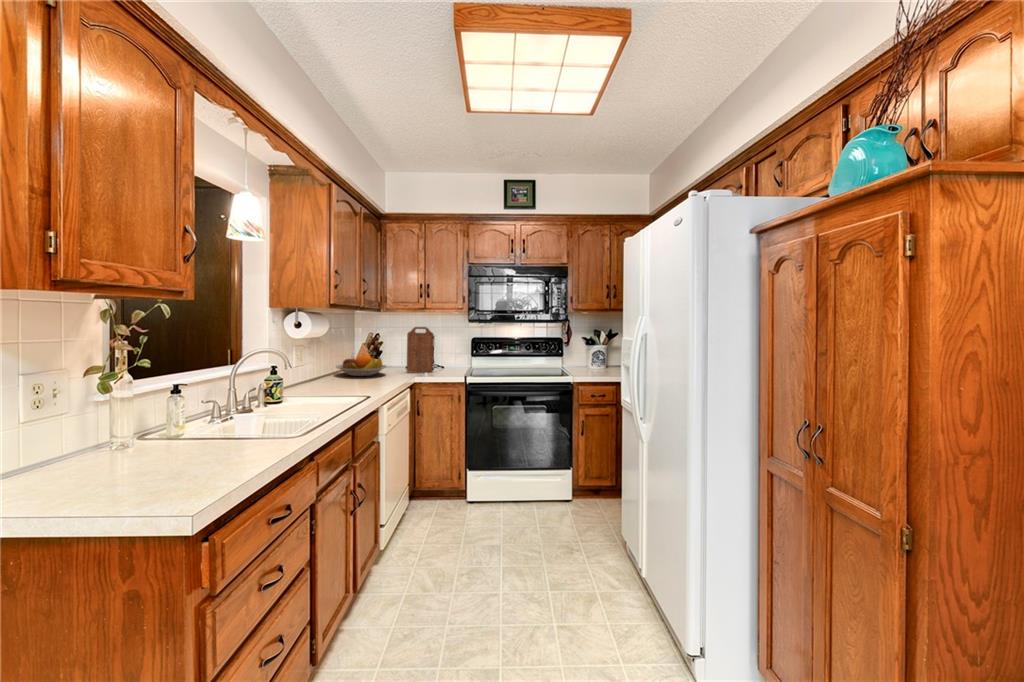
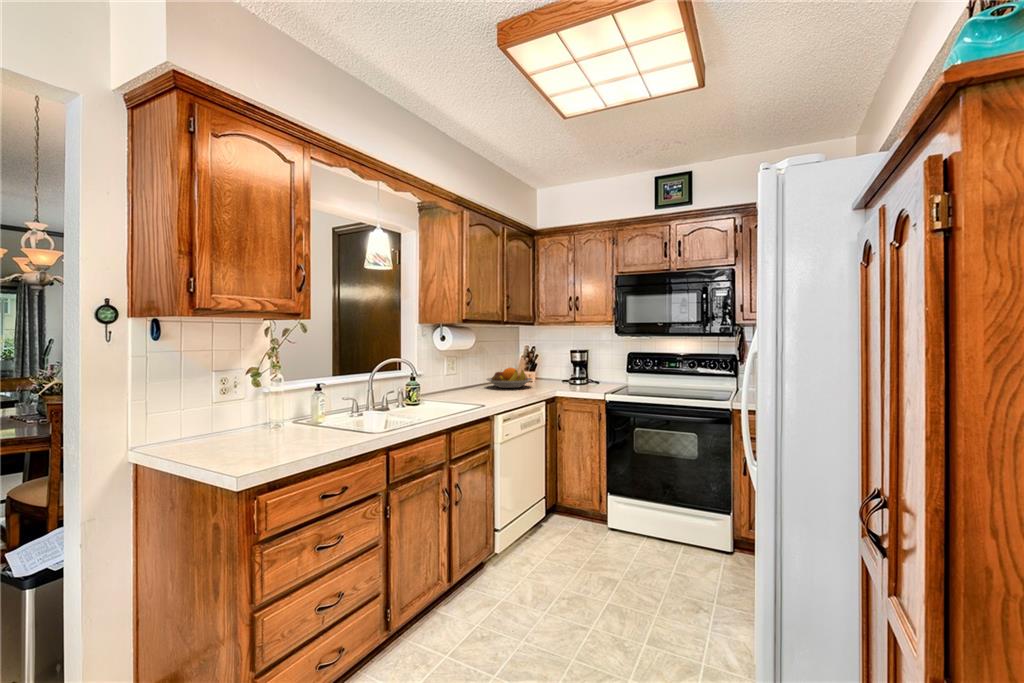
cutting board: present [407,327,434,372] -> none [554,340,581,386]

